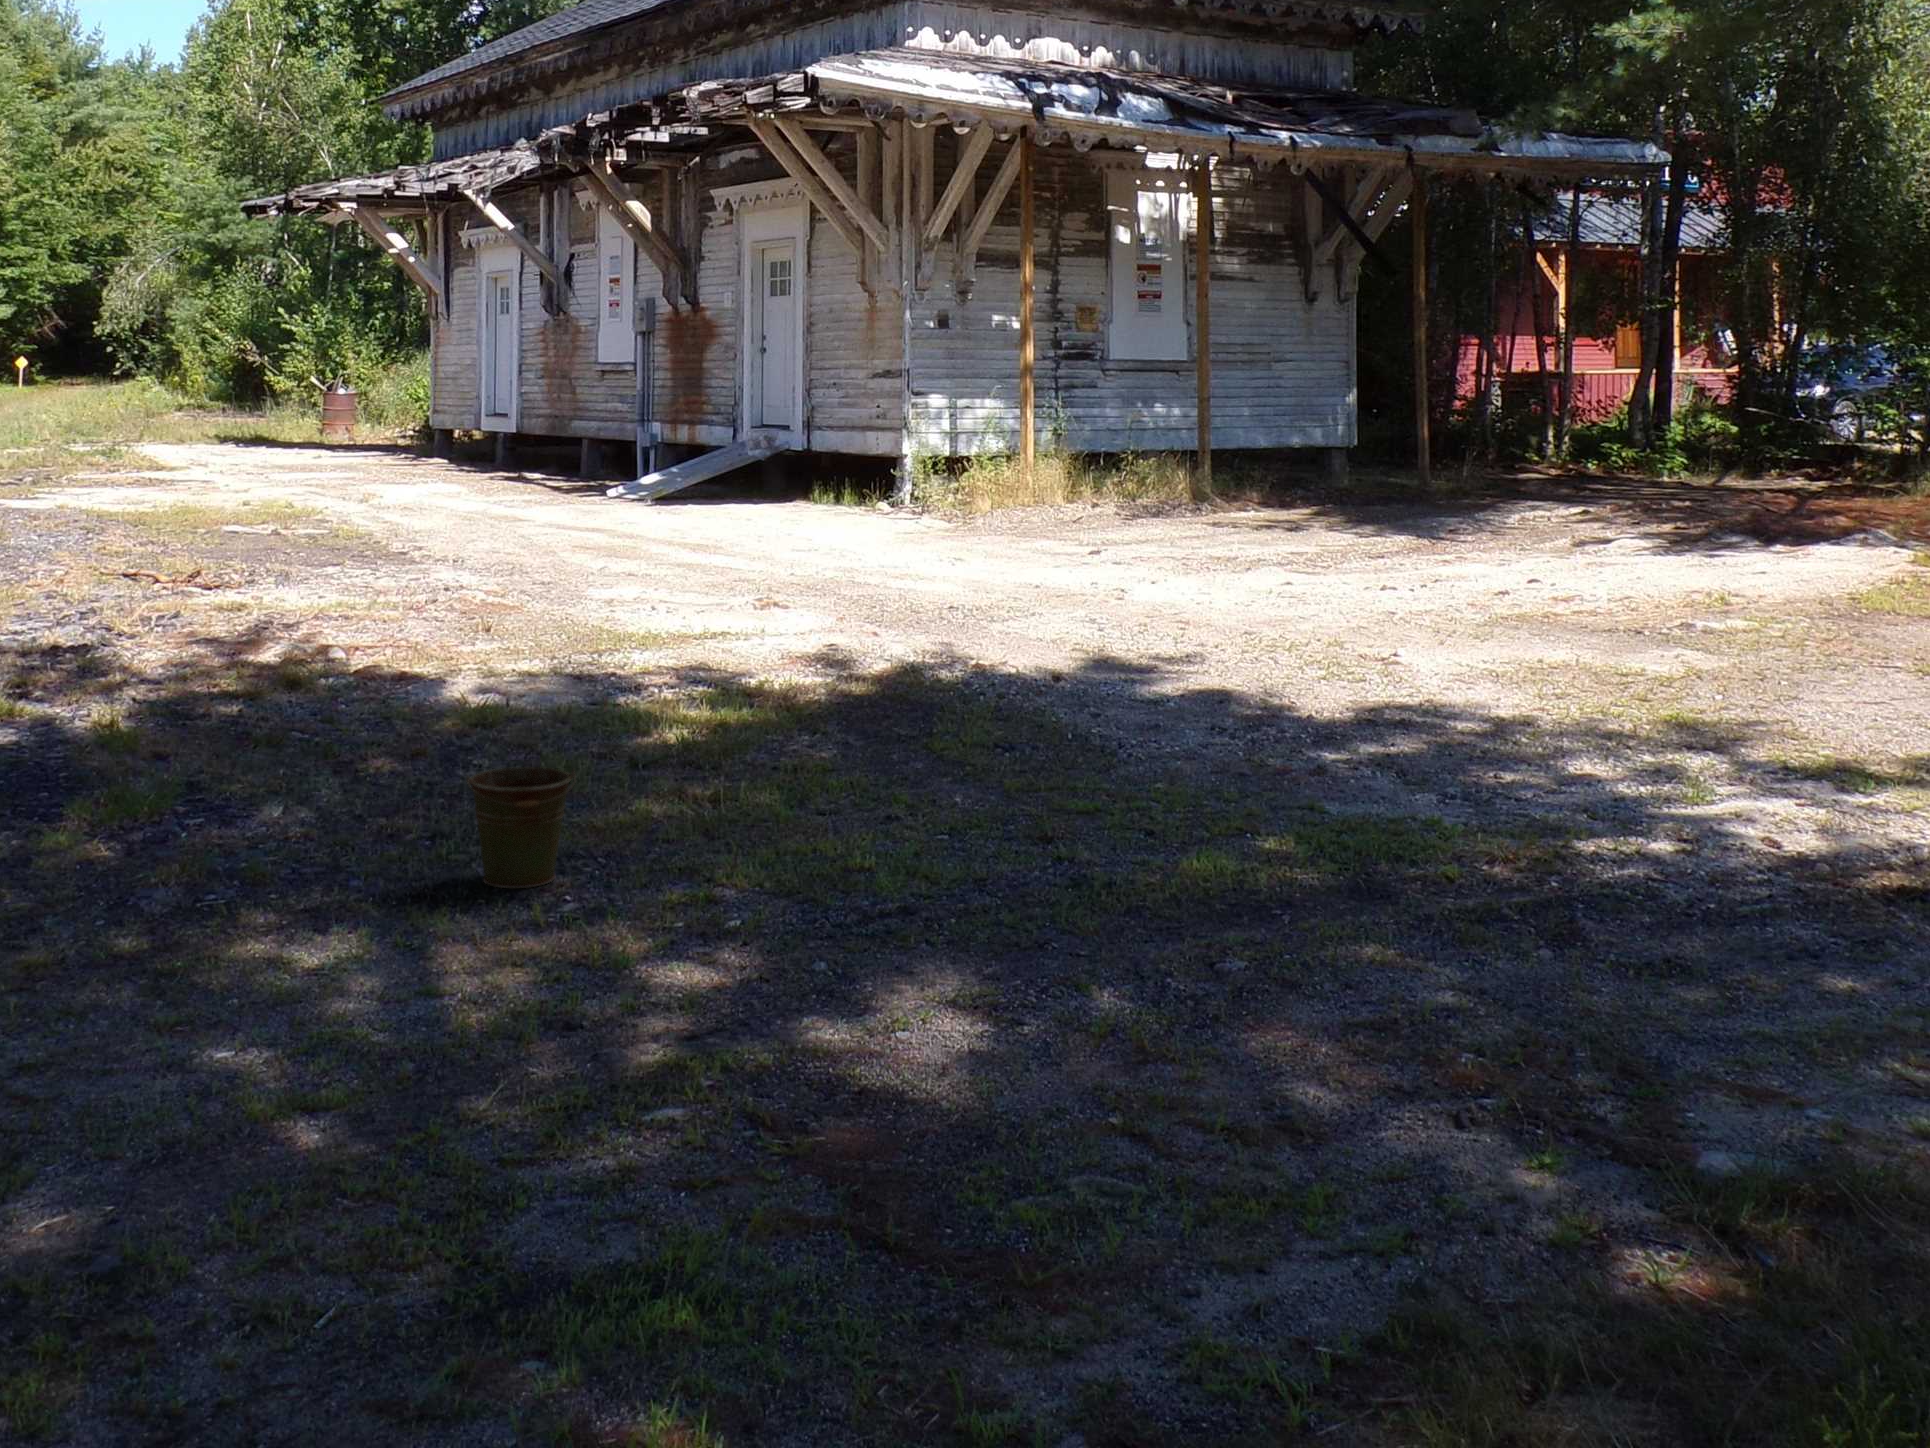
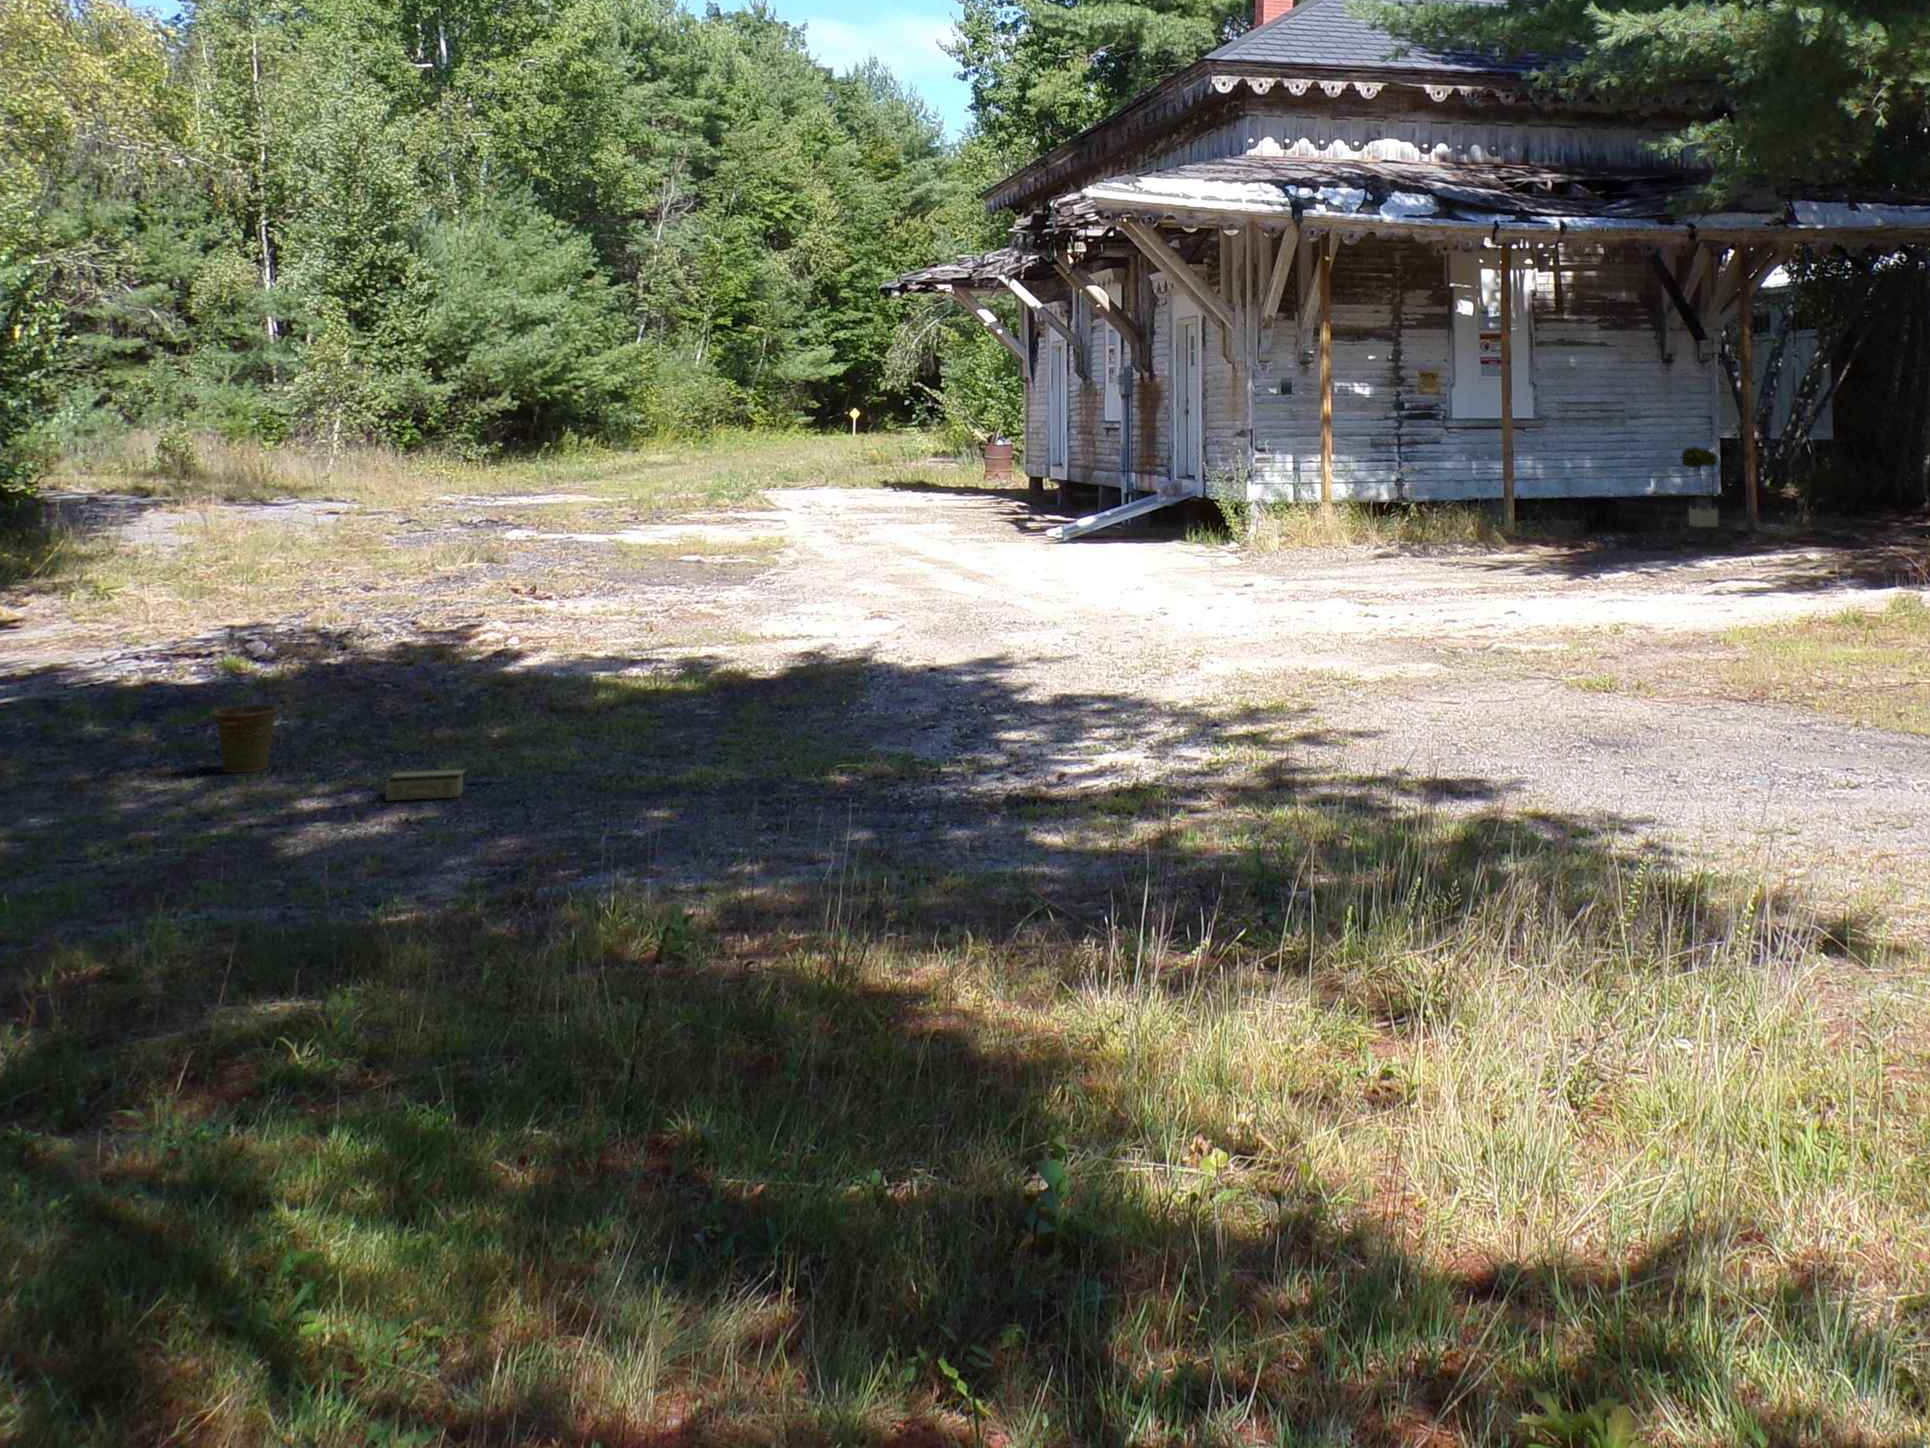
potted tree: none [1352,394,1393,483] -> present [1682,447,1718,527]
toolbox: none [903,859,1044,928] -> present [386,768,466,801]

